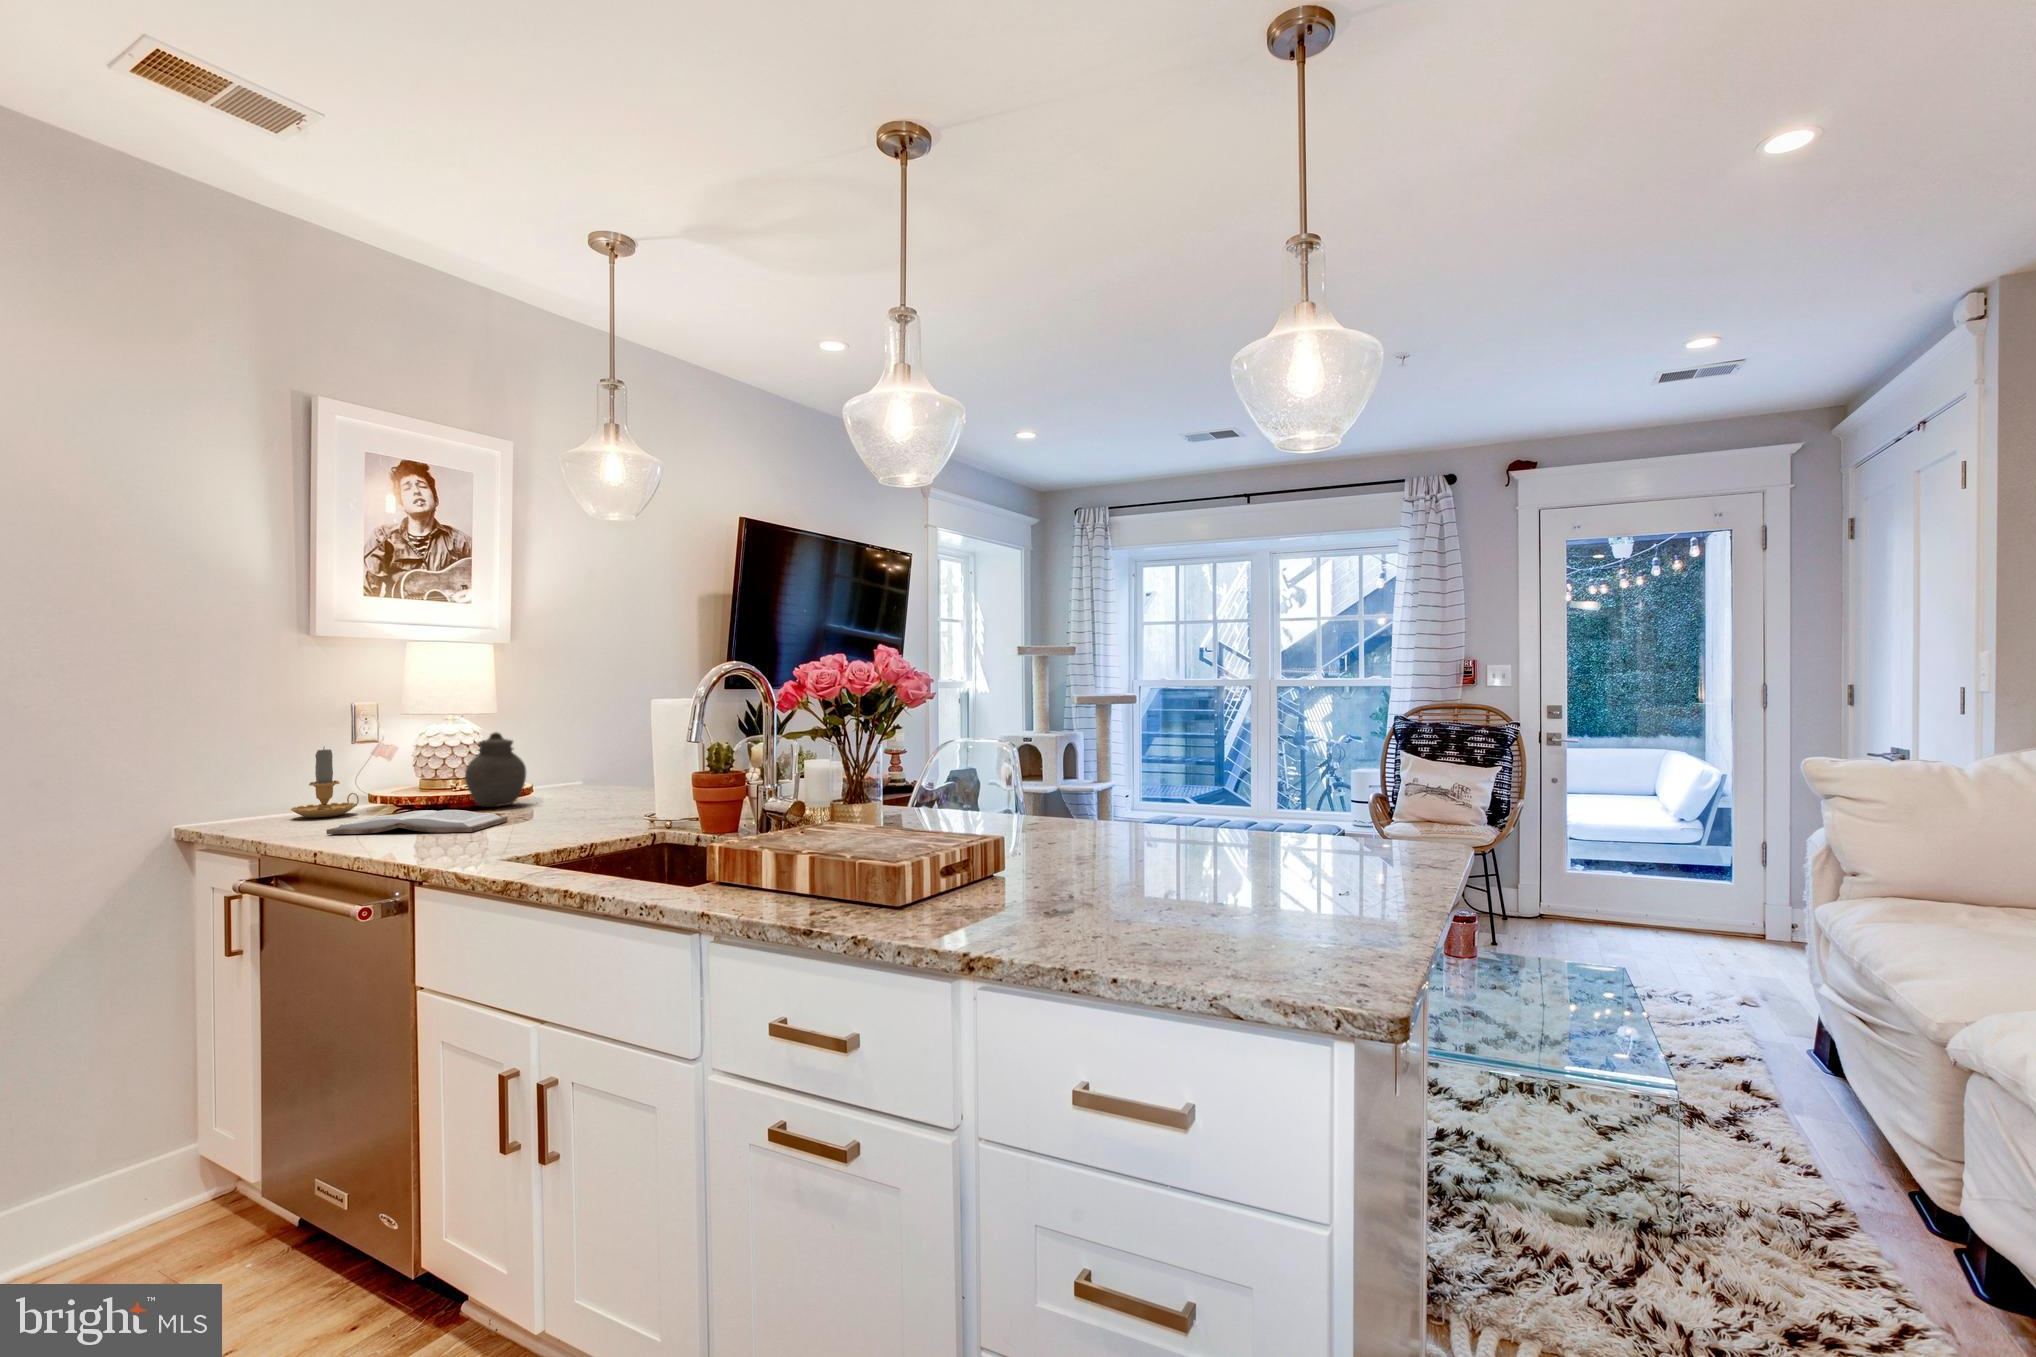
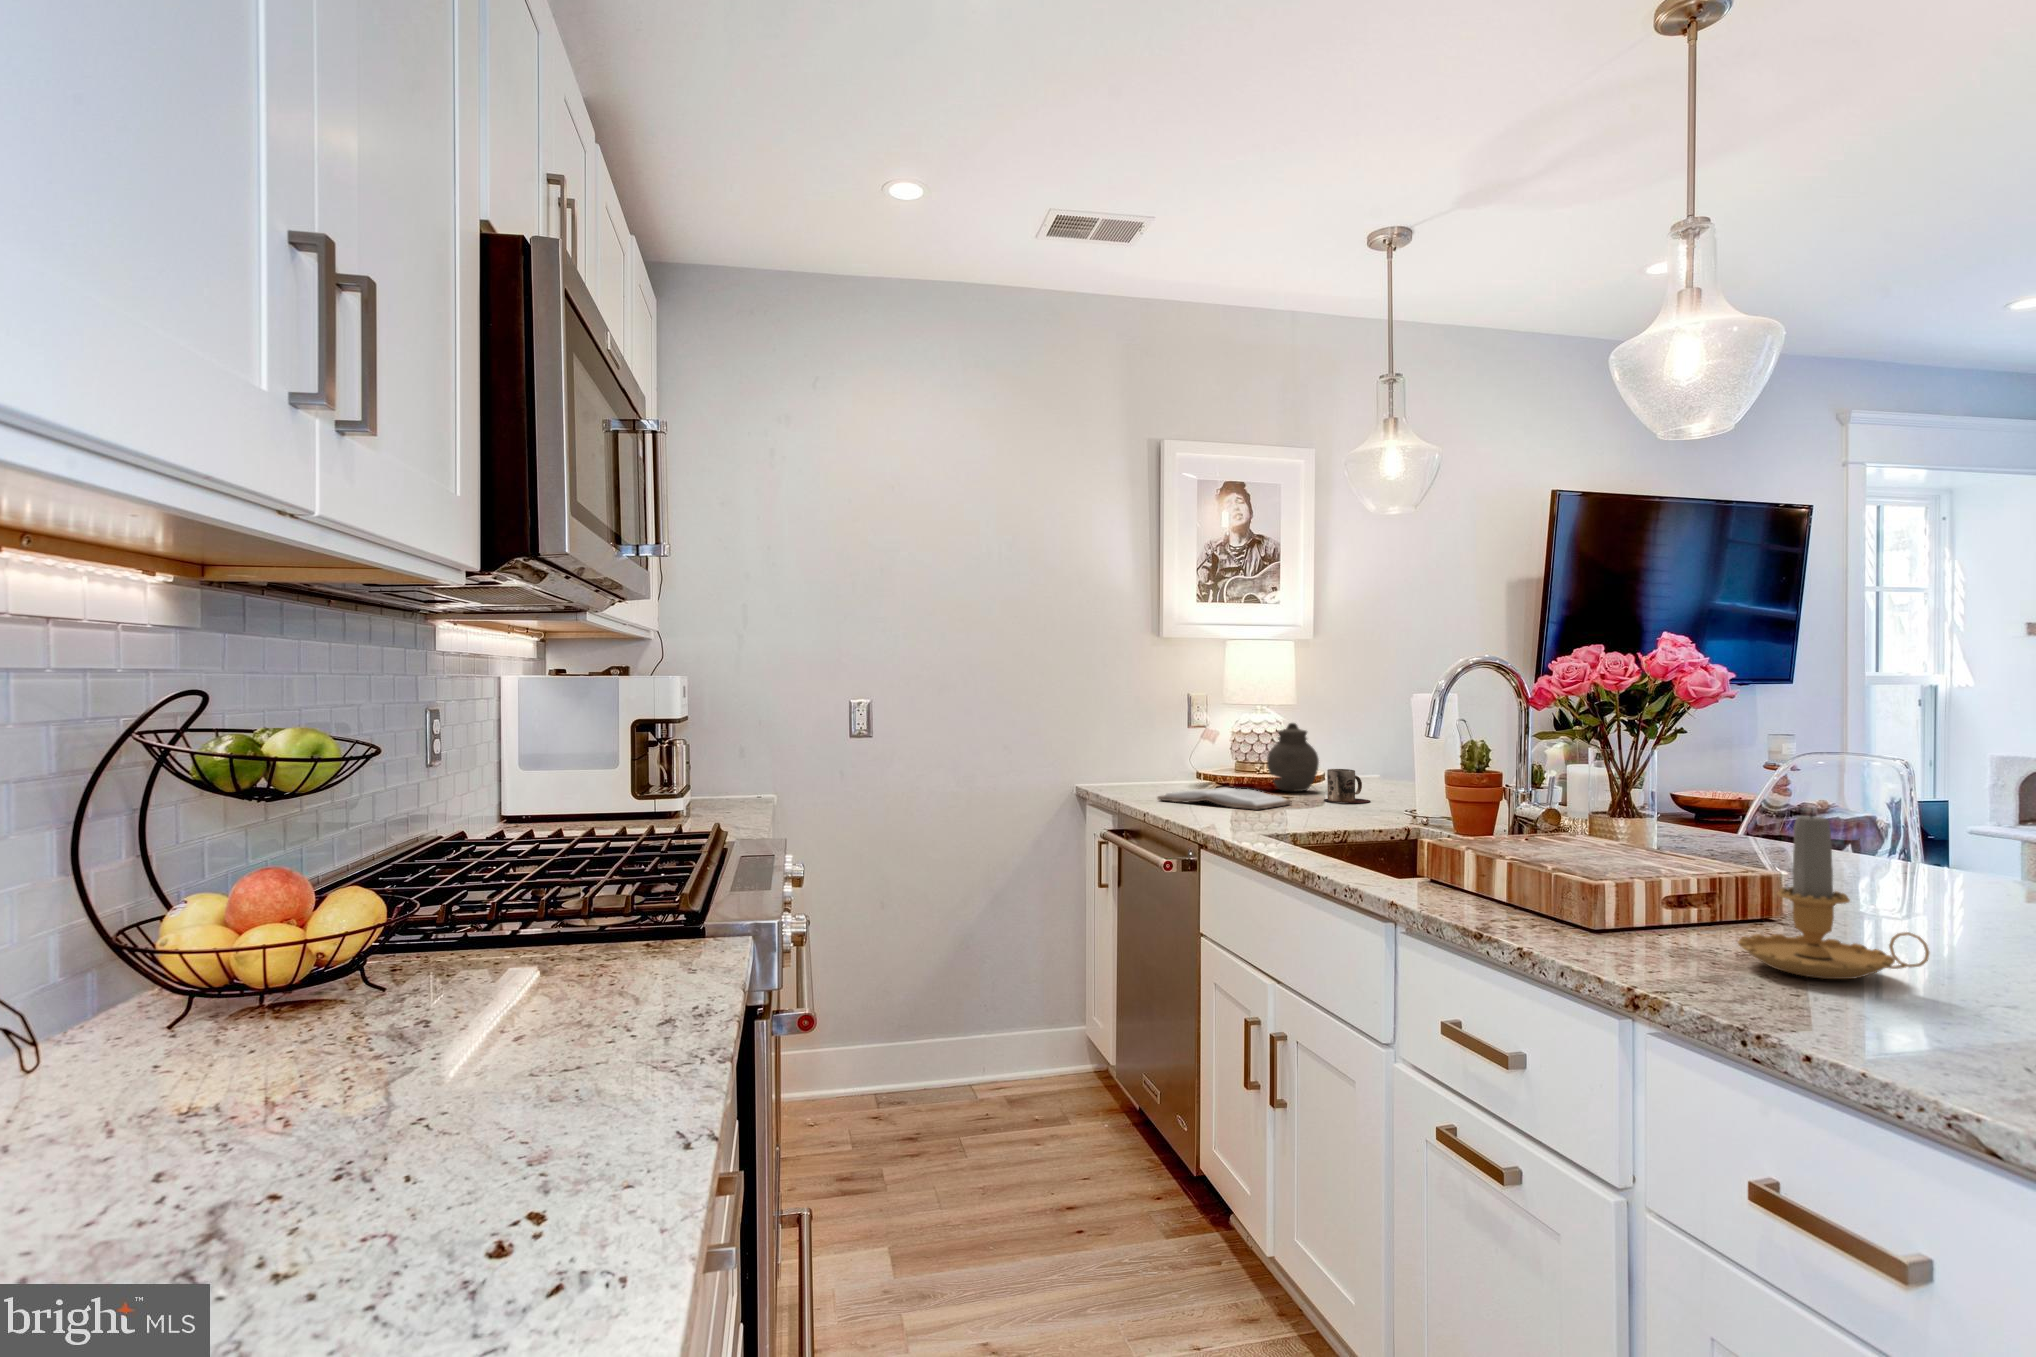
candle: present [291,749,359,818] -> present [1738,814,1929,979]
mug: none [540,778,591,814] -> present [1324,769,1370,803]

